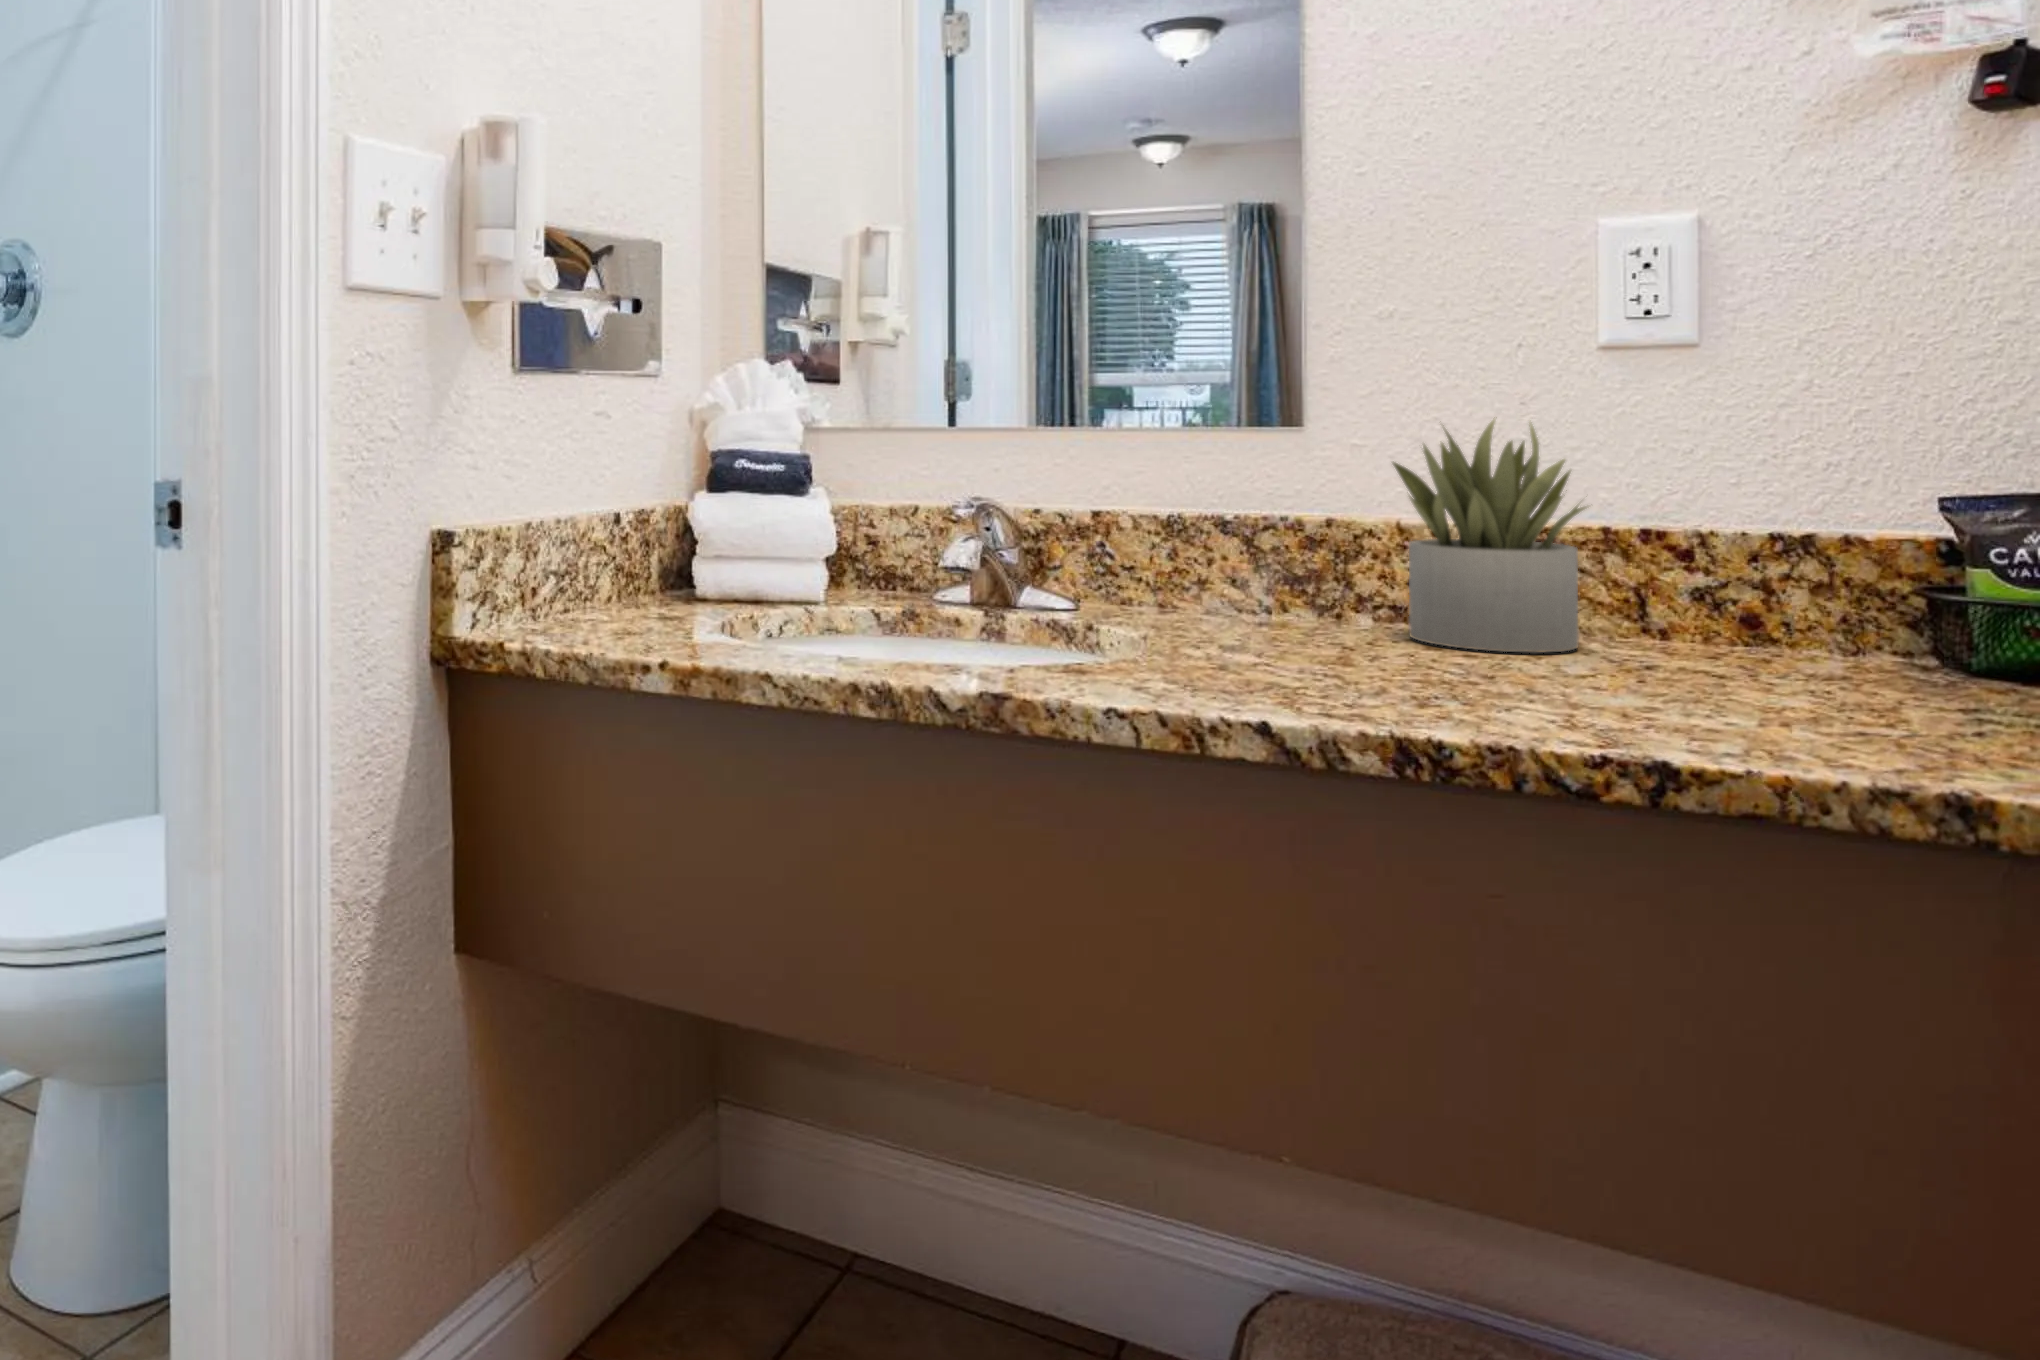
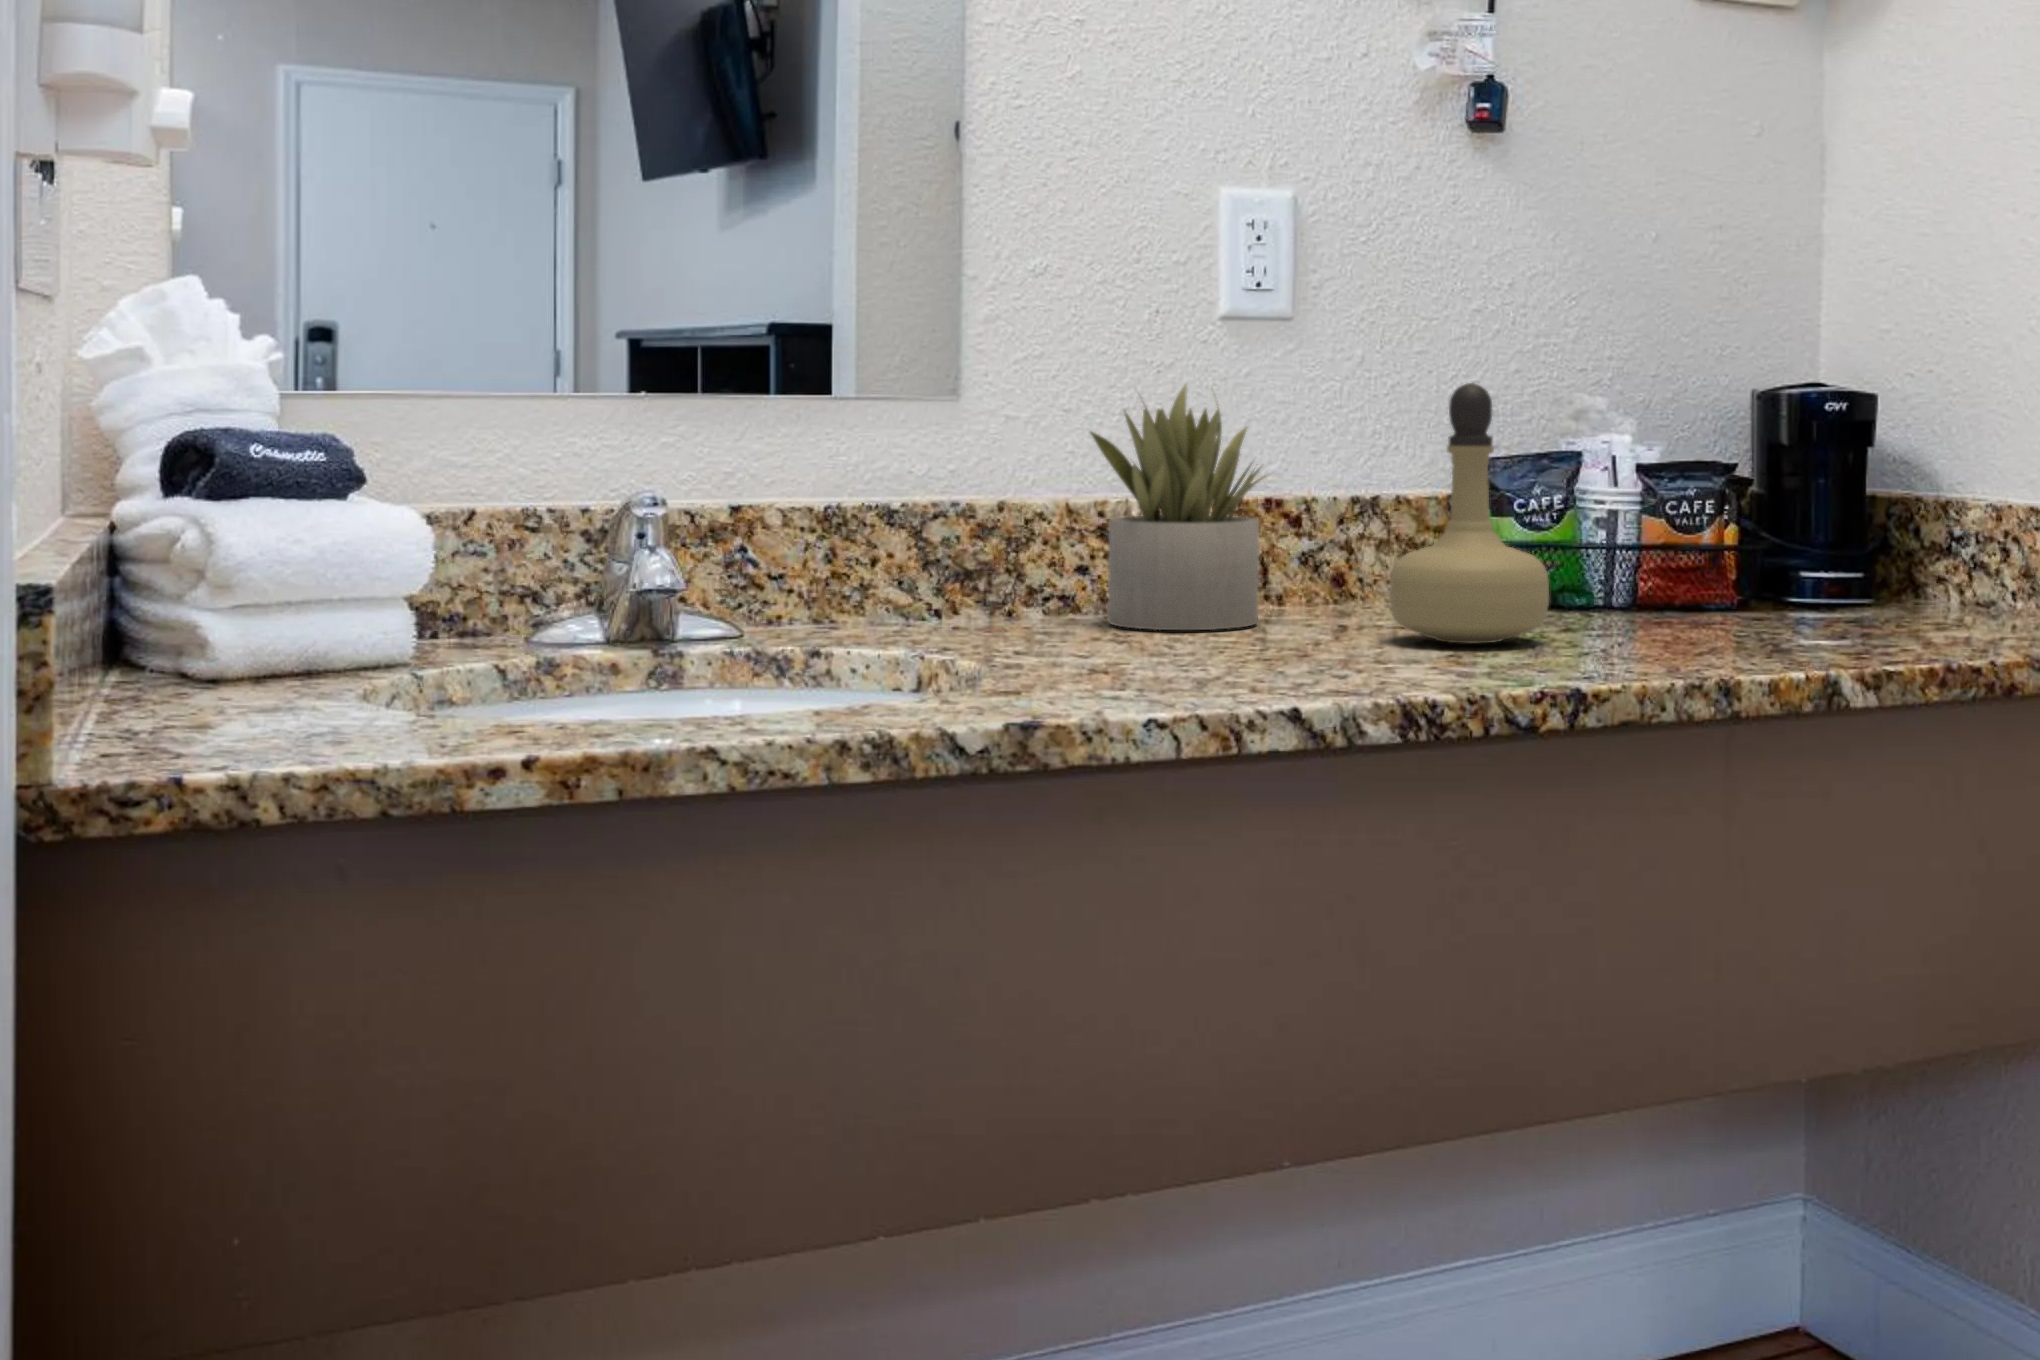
perfume bottle: none [1635,415,1865,705] -> present [1389,383,1549,644]

